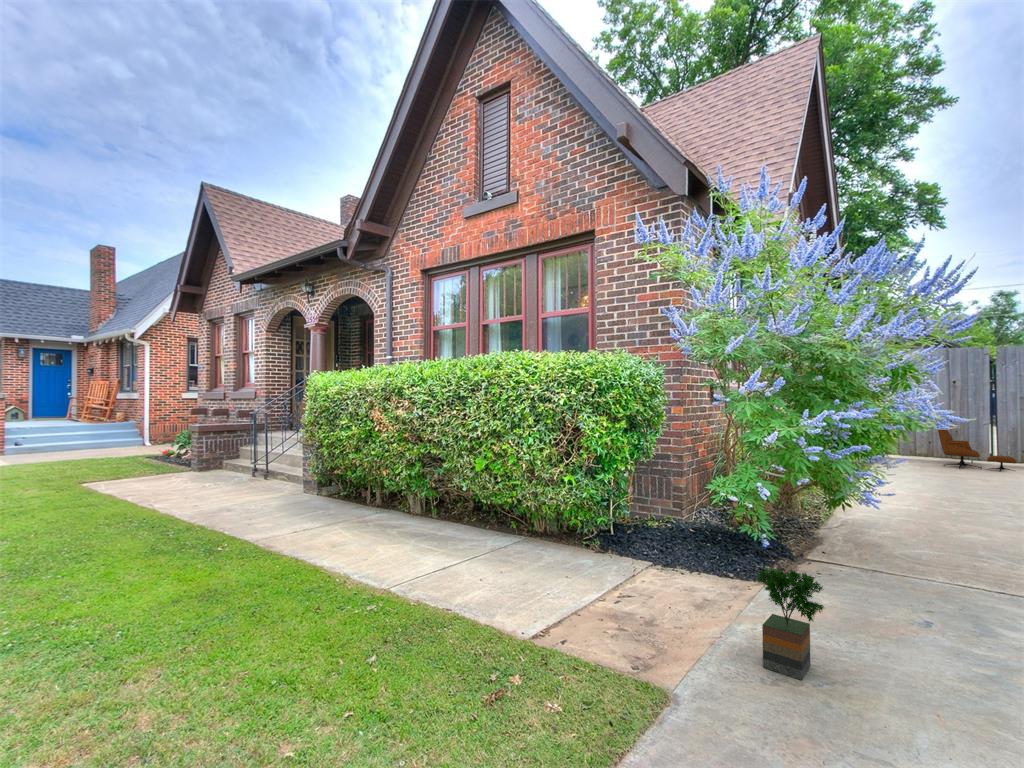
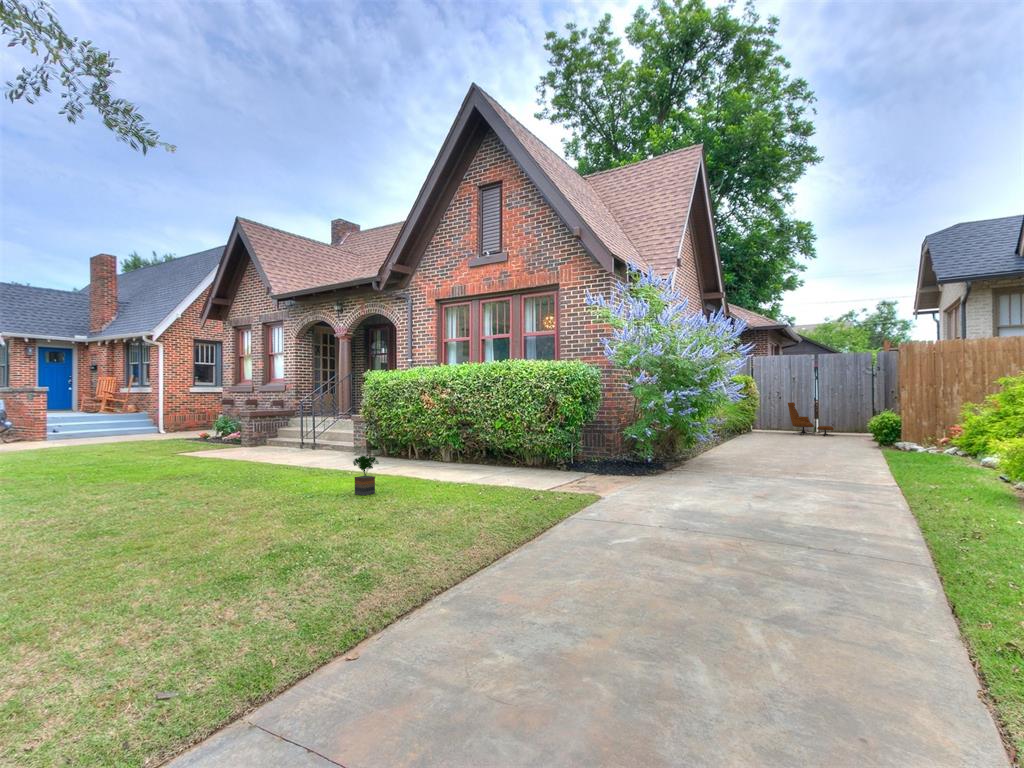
potted tree: present [757,567,824,680] -> present [353,456,379,495]

